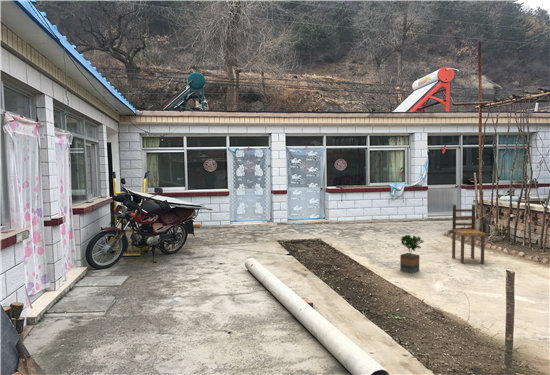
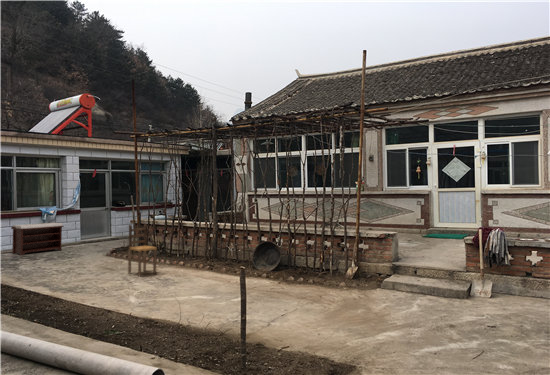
bench: none [366,198,409,225] -> present [11,223,64,255]
potted tree: present [400,235,424,273] -> none [90,256,114,292]

